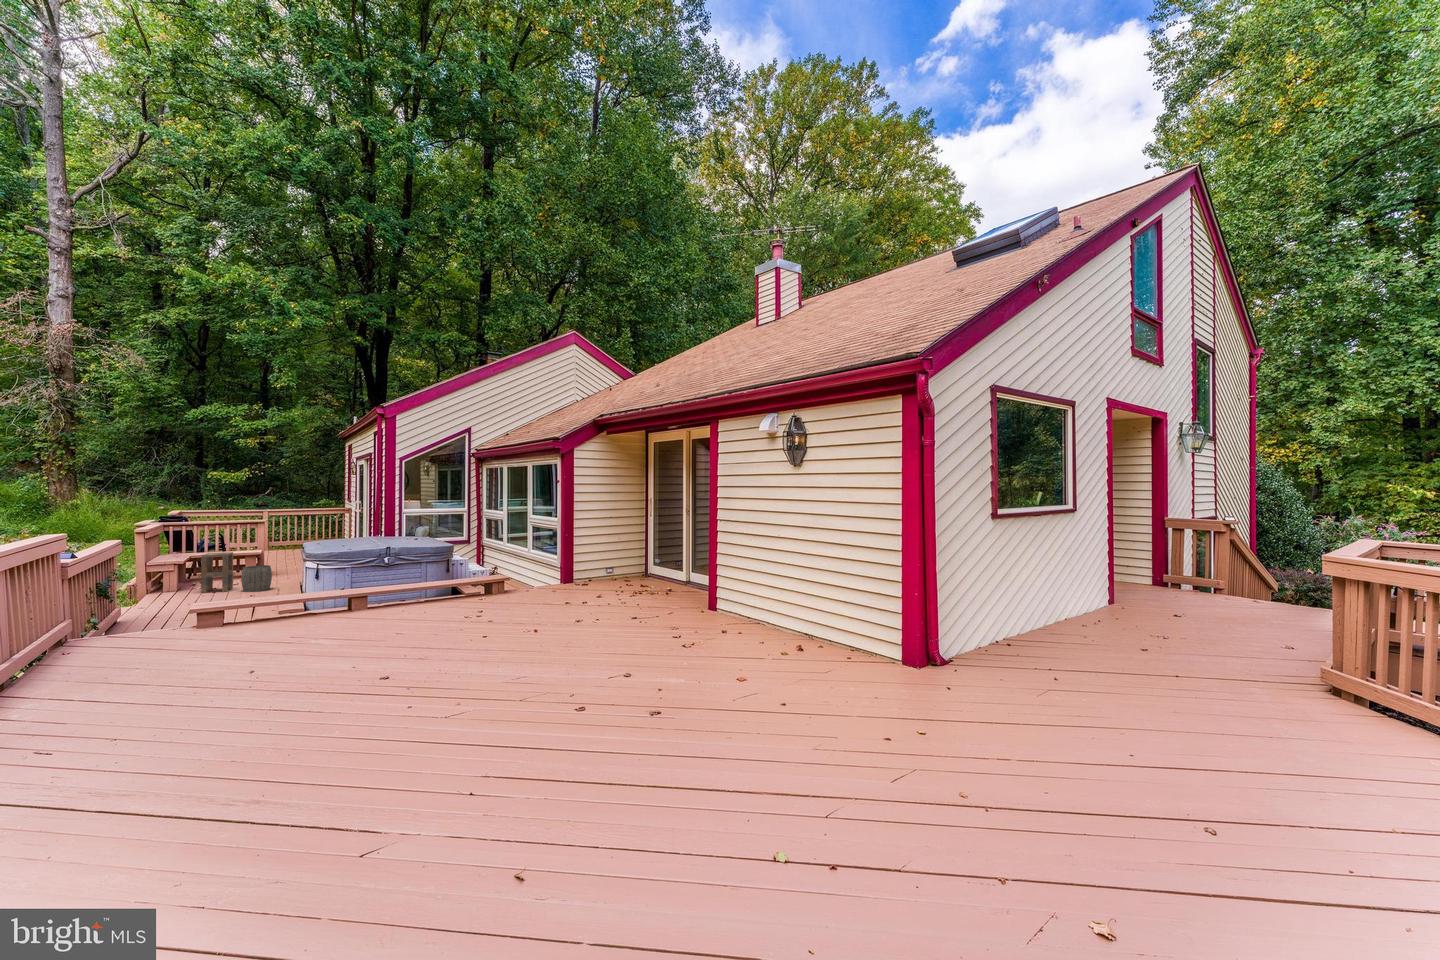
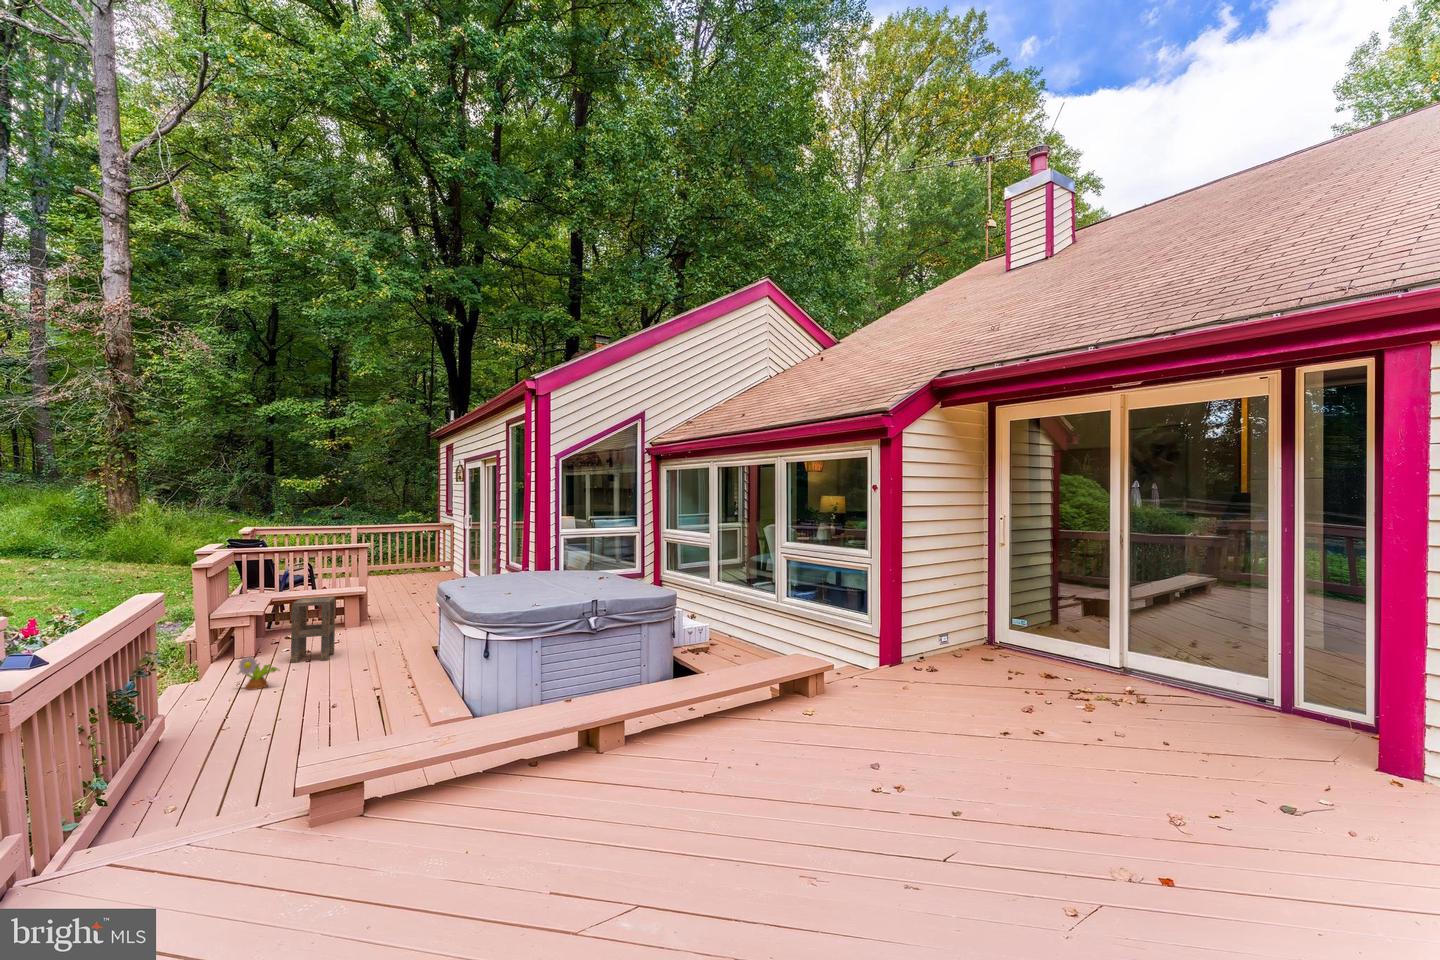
woven basket: present [241,565,272,592] -> none [349,617,391,661]
decorative plant: none [162,583,192,604] -> present [239,656,280,690]

